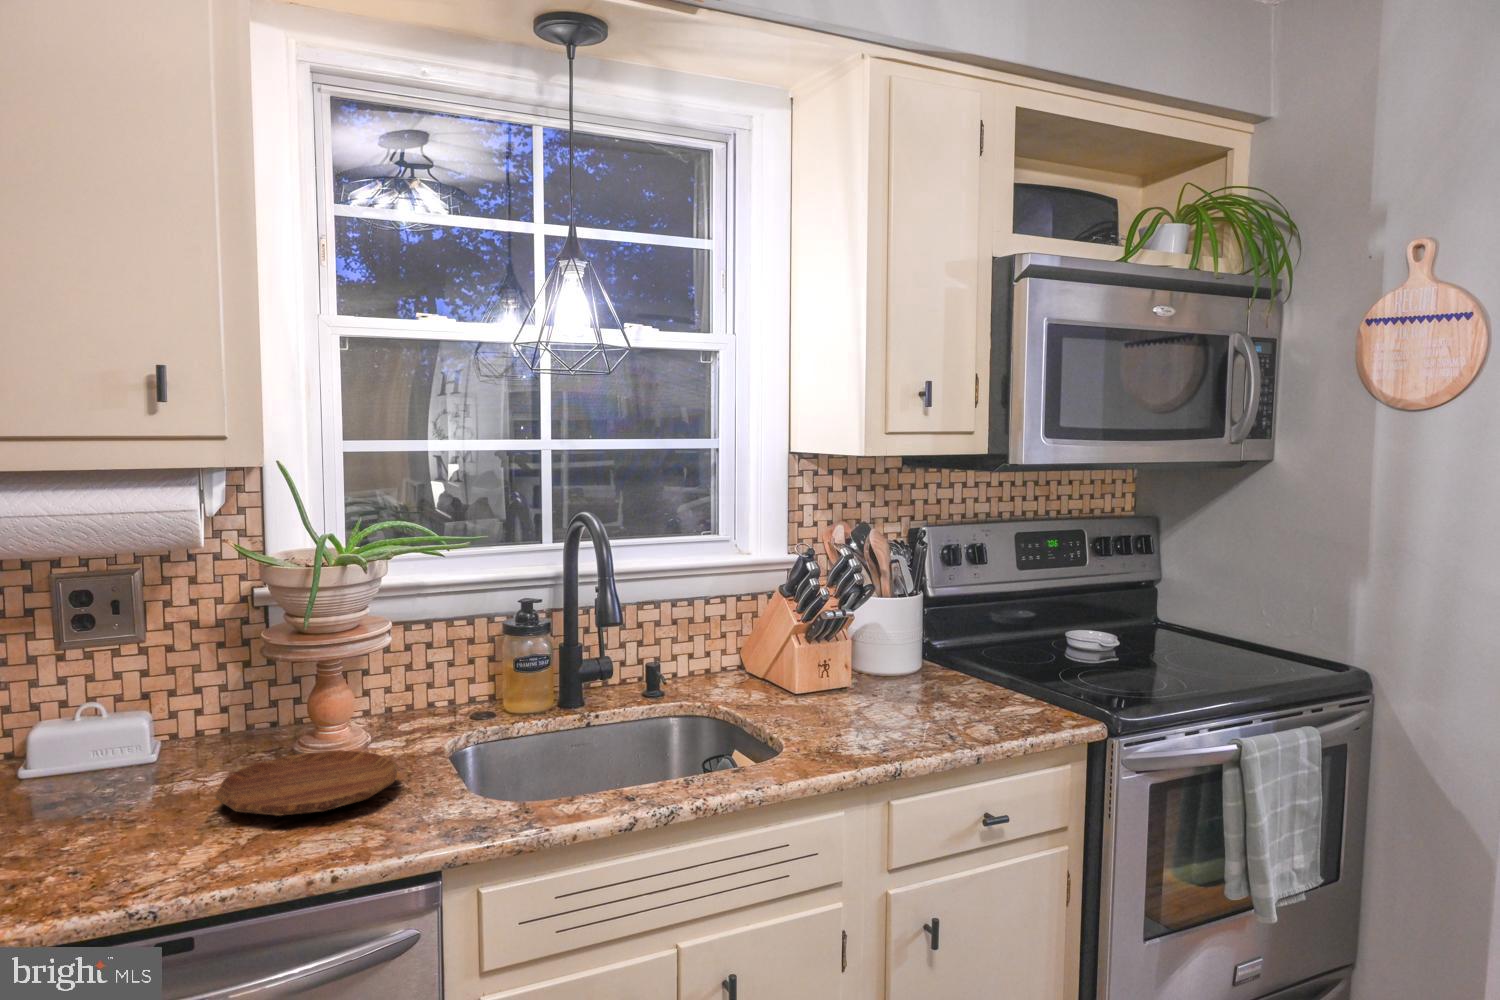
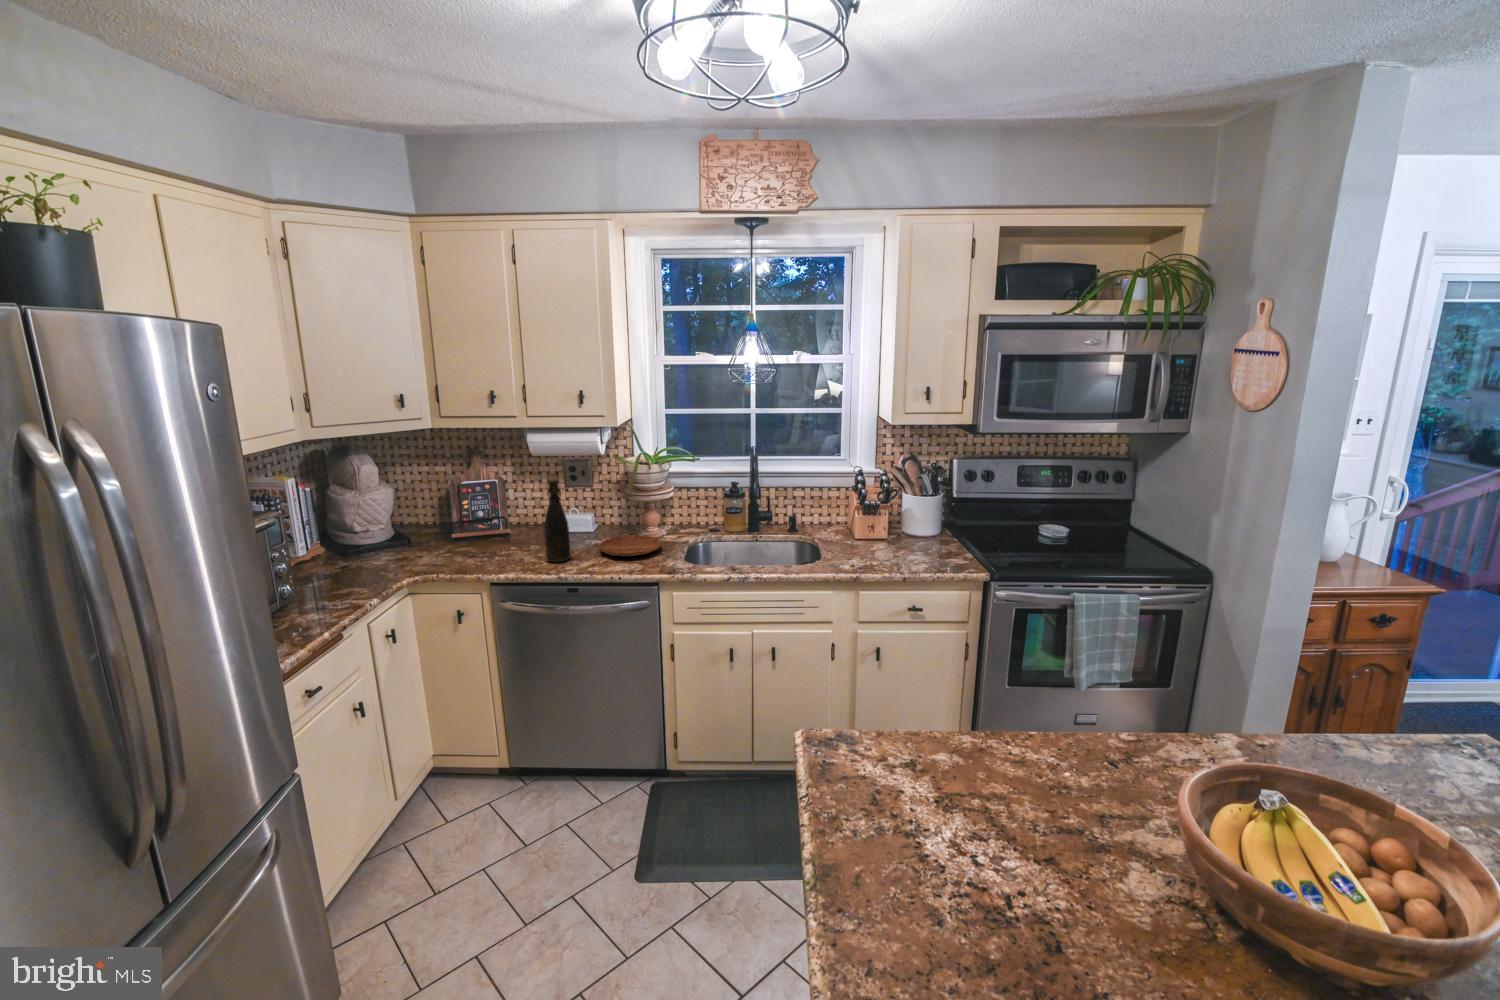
bottle: none [50,607,139,869] -> present [544,478,571,562]

